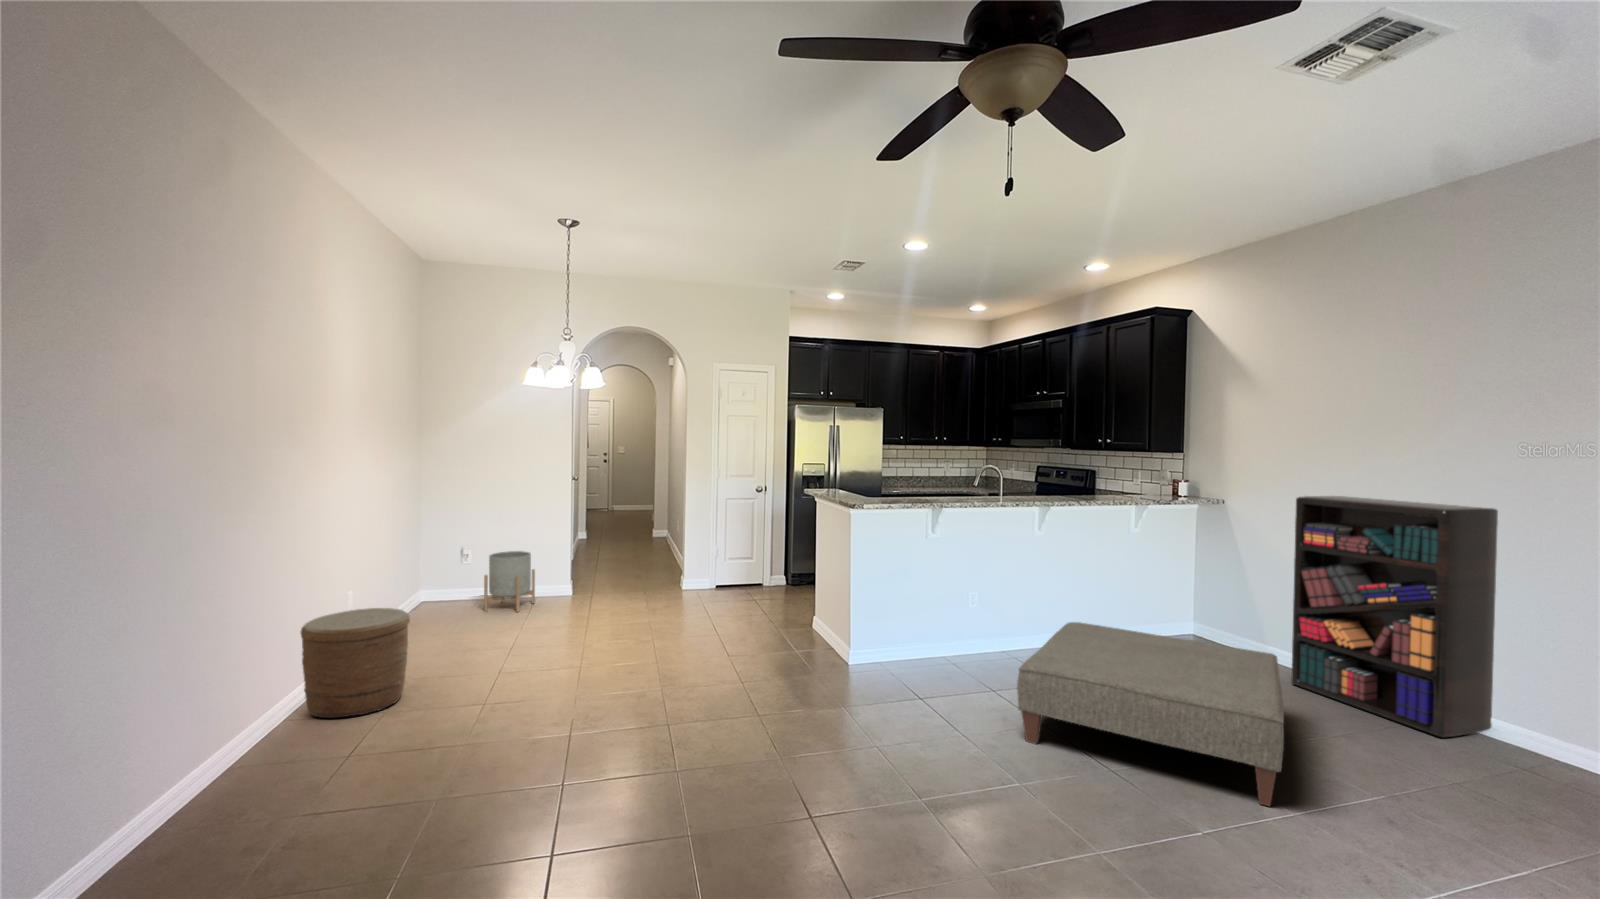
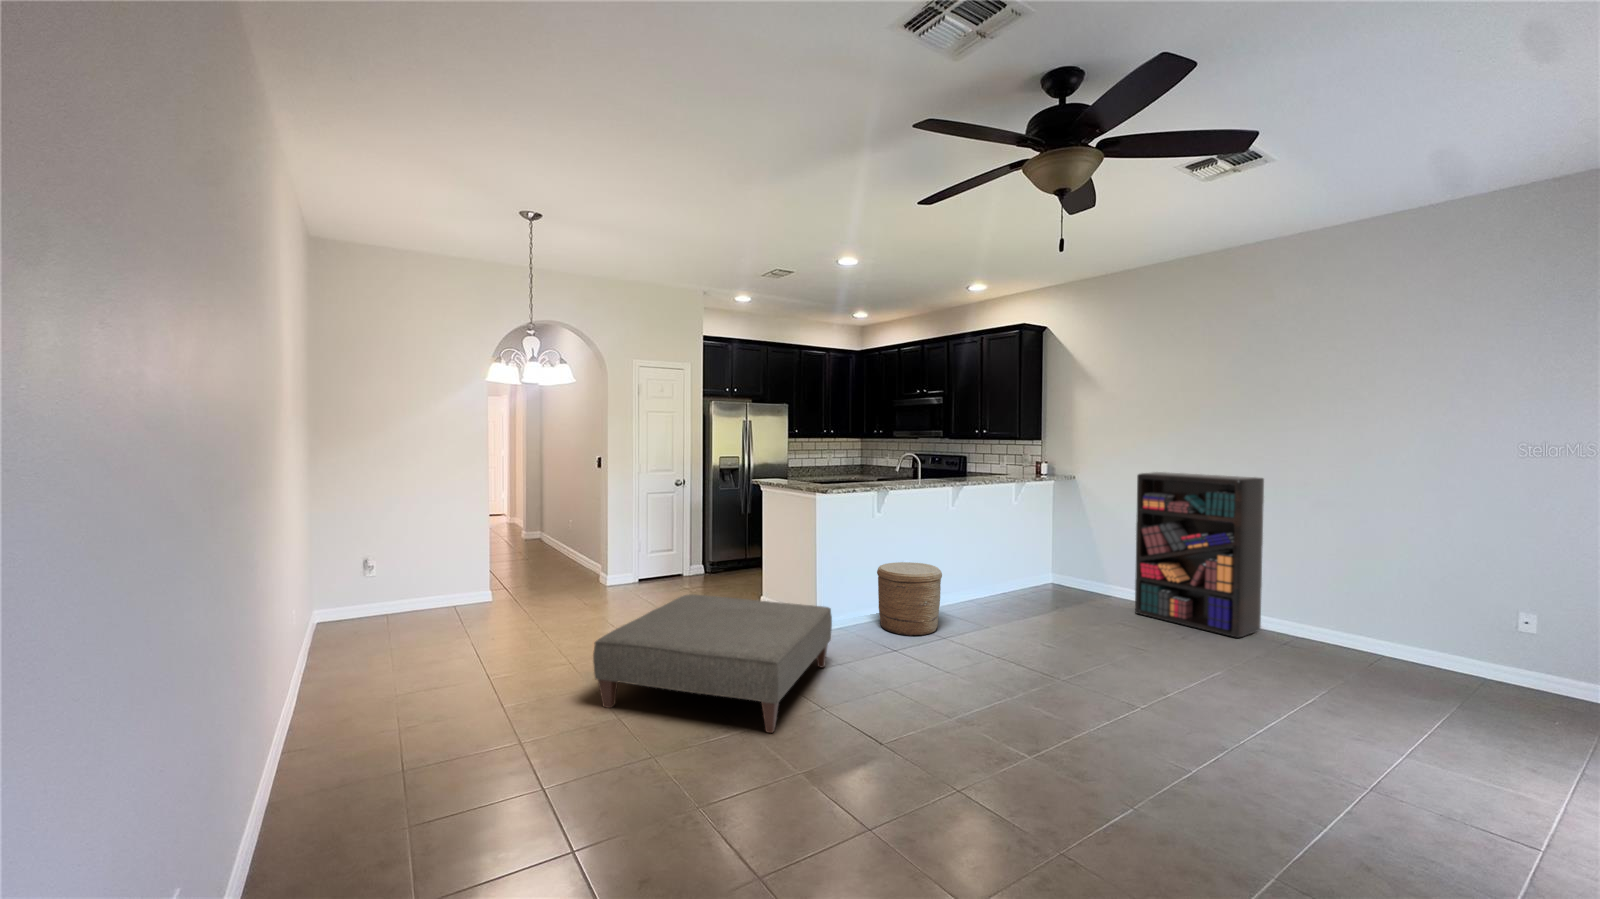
planter: present [484,551,535,612] -> none [410,556,463,621]
woven basket: present [301,608,410,718] -> present [877,562,942,636]
ottoman: present [1017,622,1284,806] -> present [593,594,832,733]

